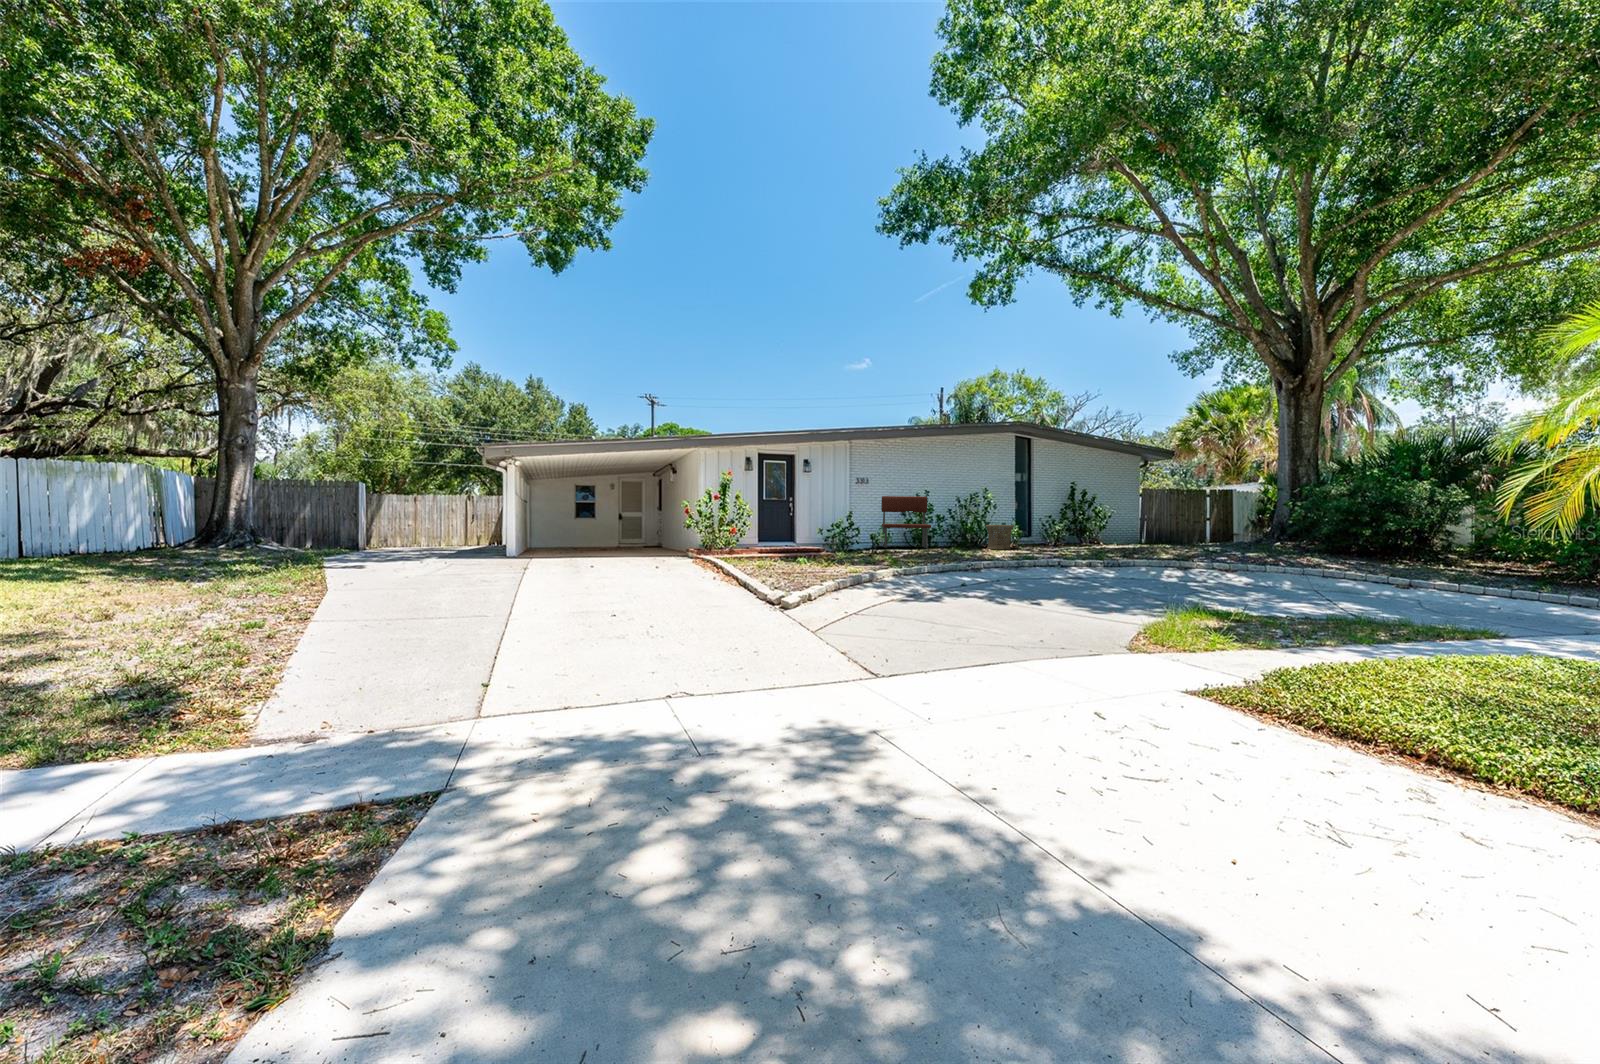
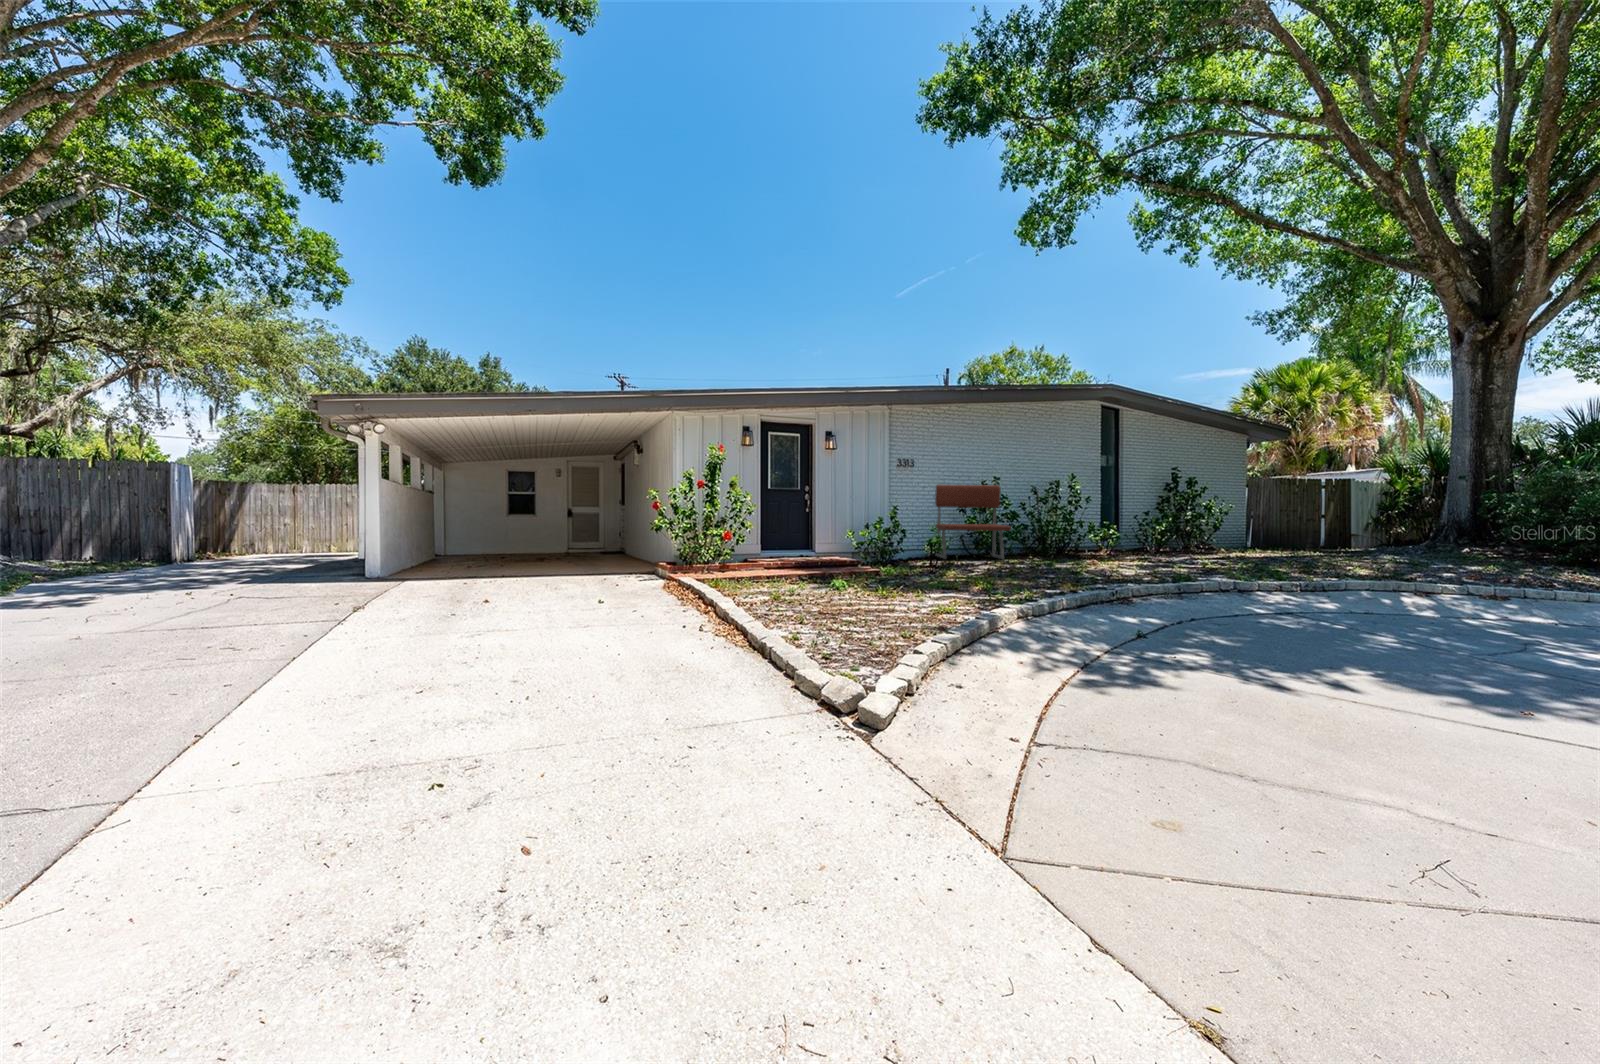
basket: present [986,525,1014,549] -> none [1082,525,1125,561]

